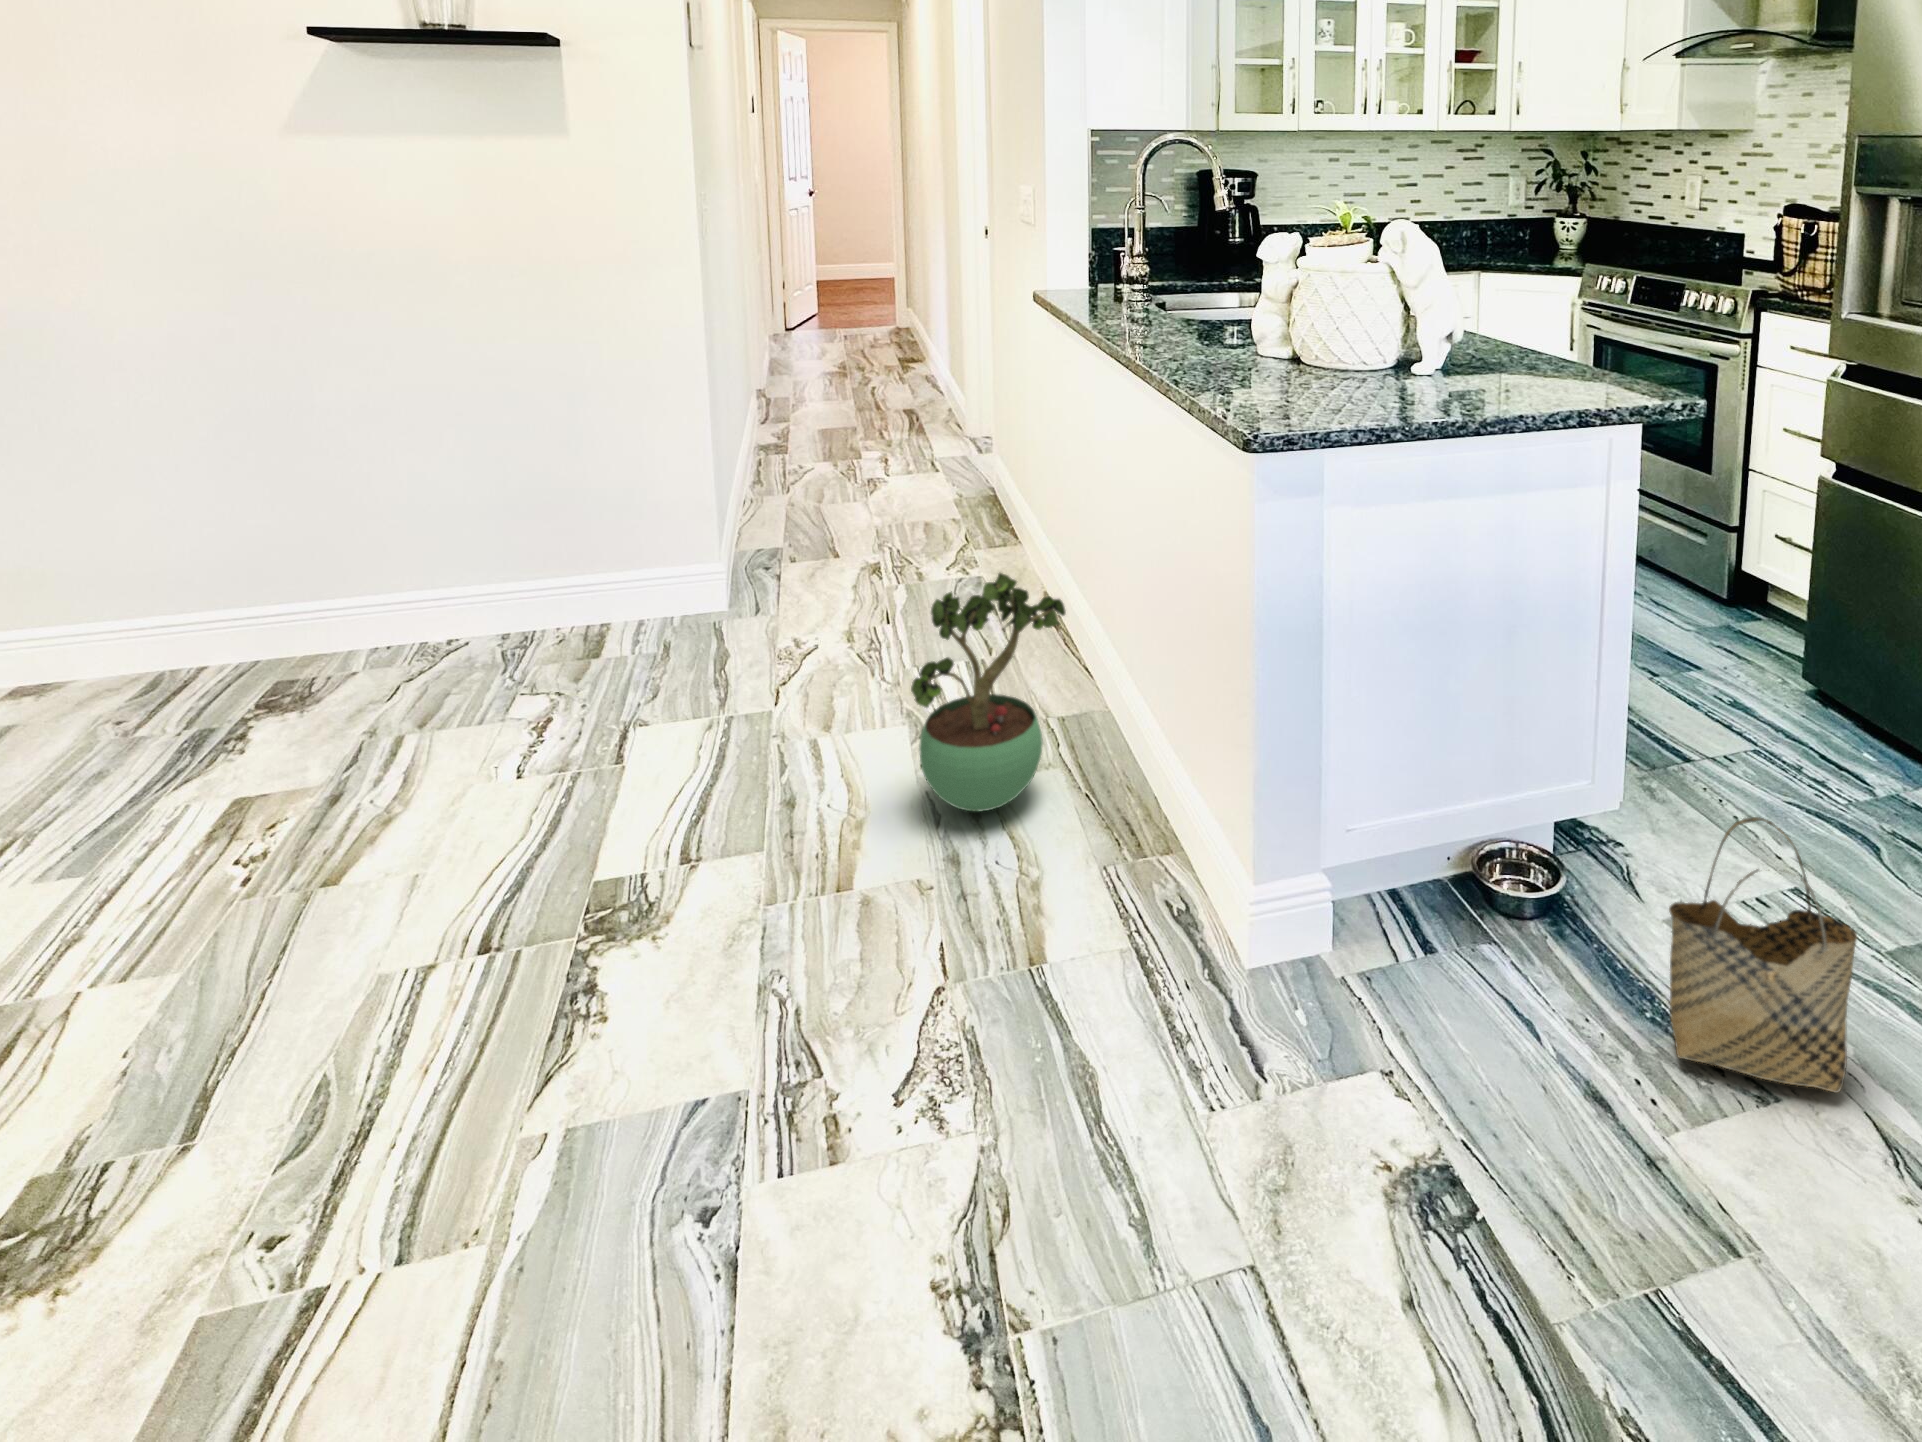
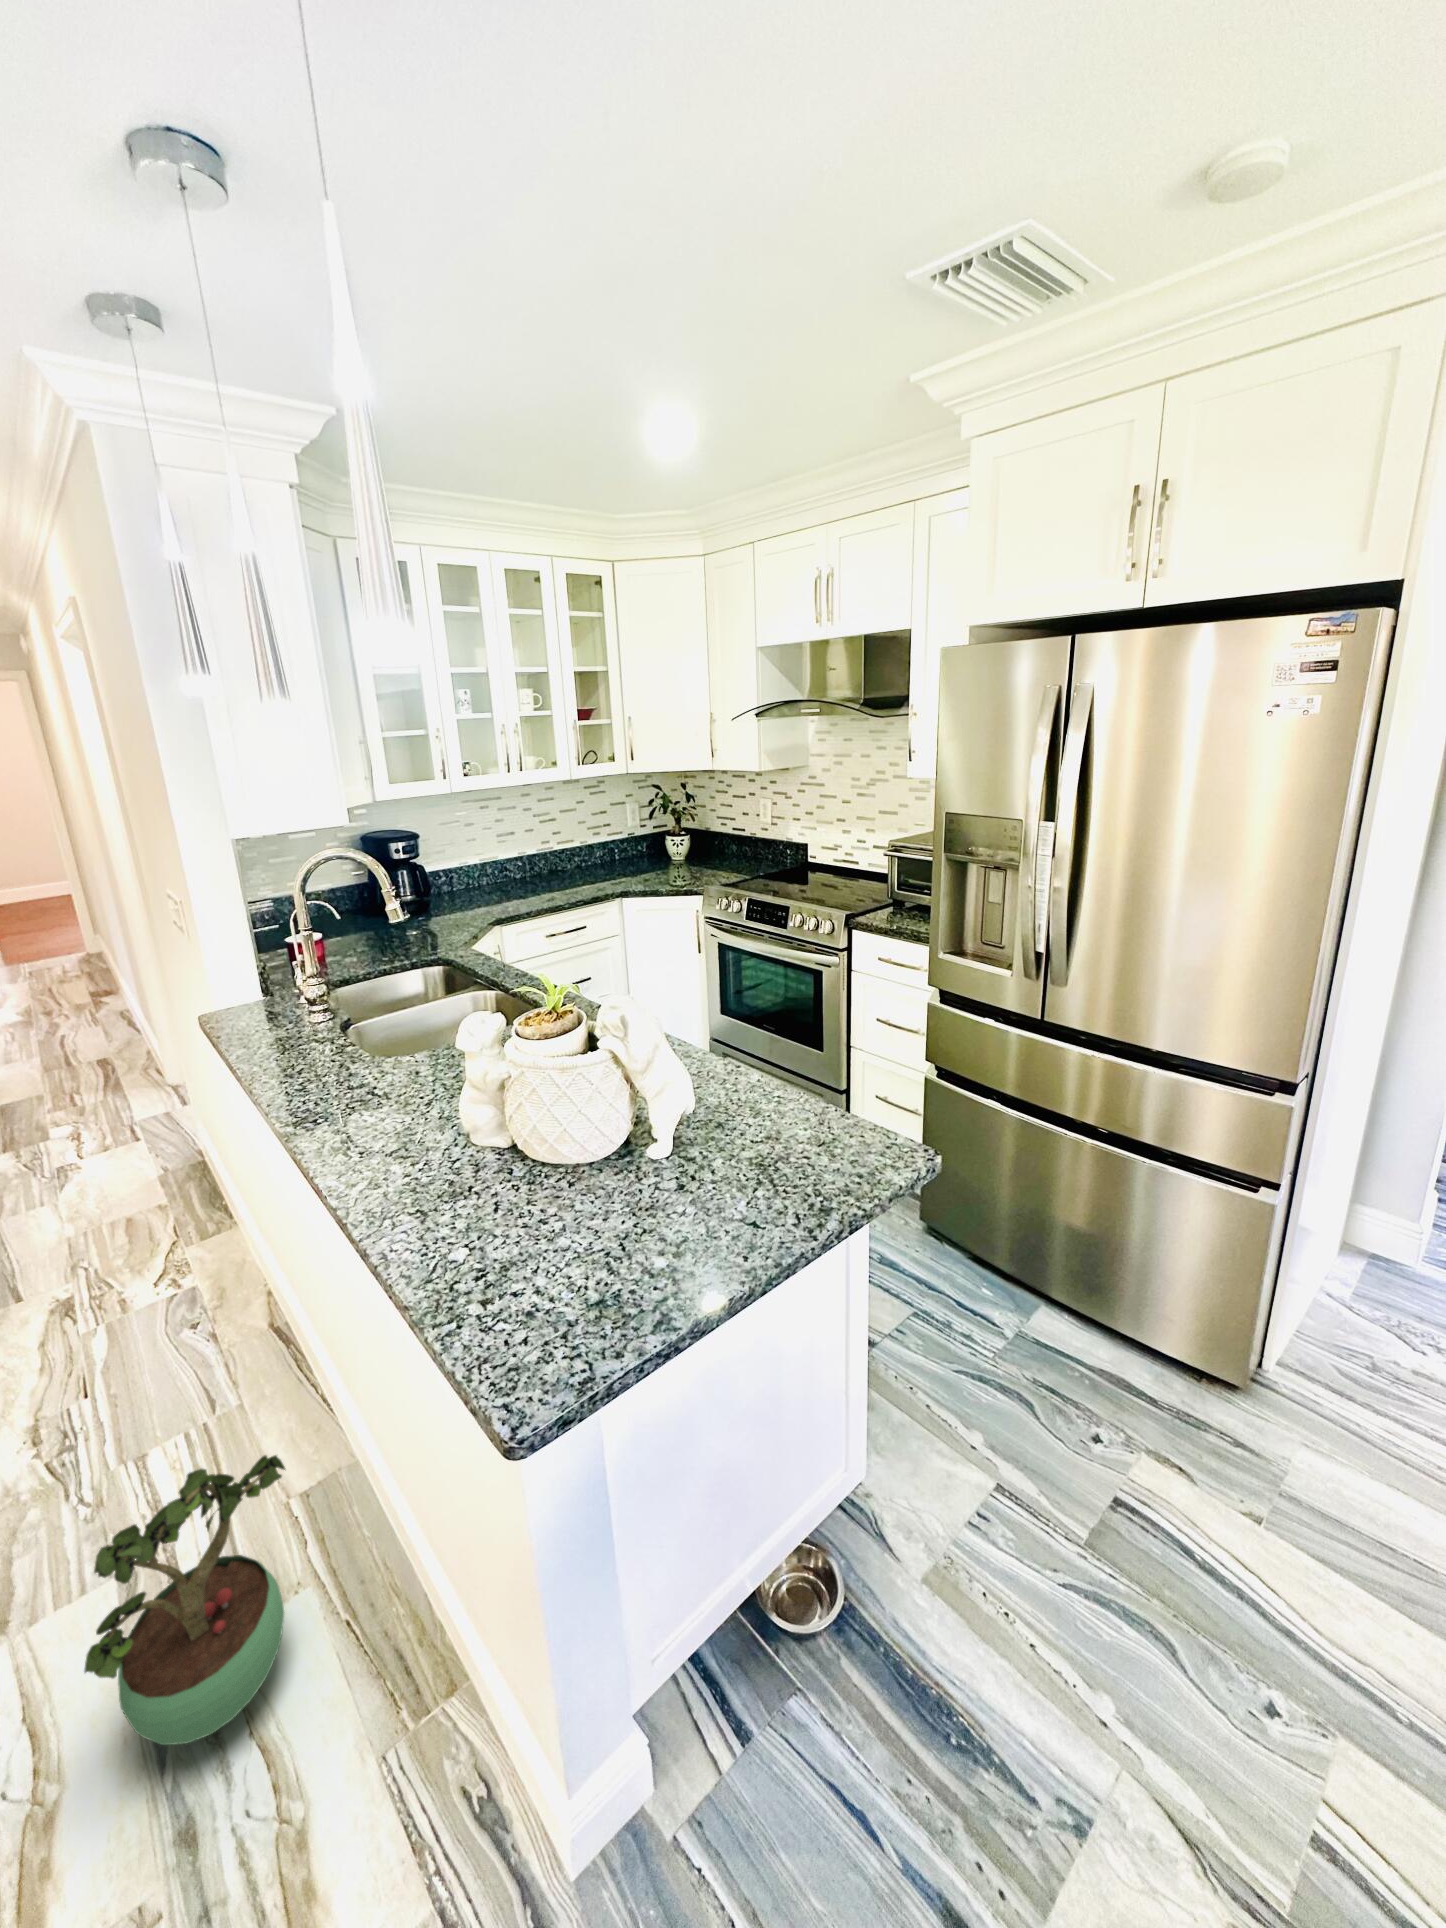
woven basket: present [1669,817,1857,1093] -> none [966,1552,1120,1801]

